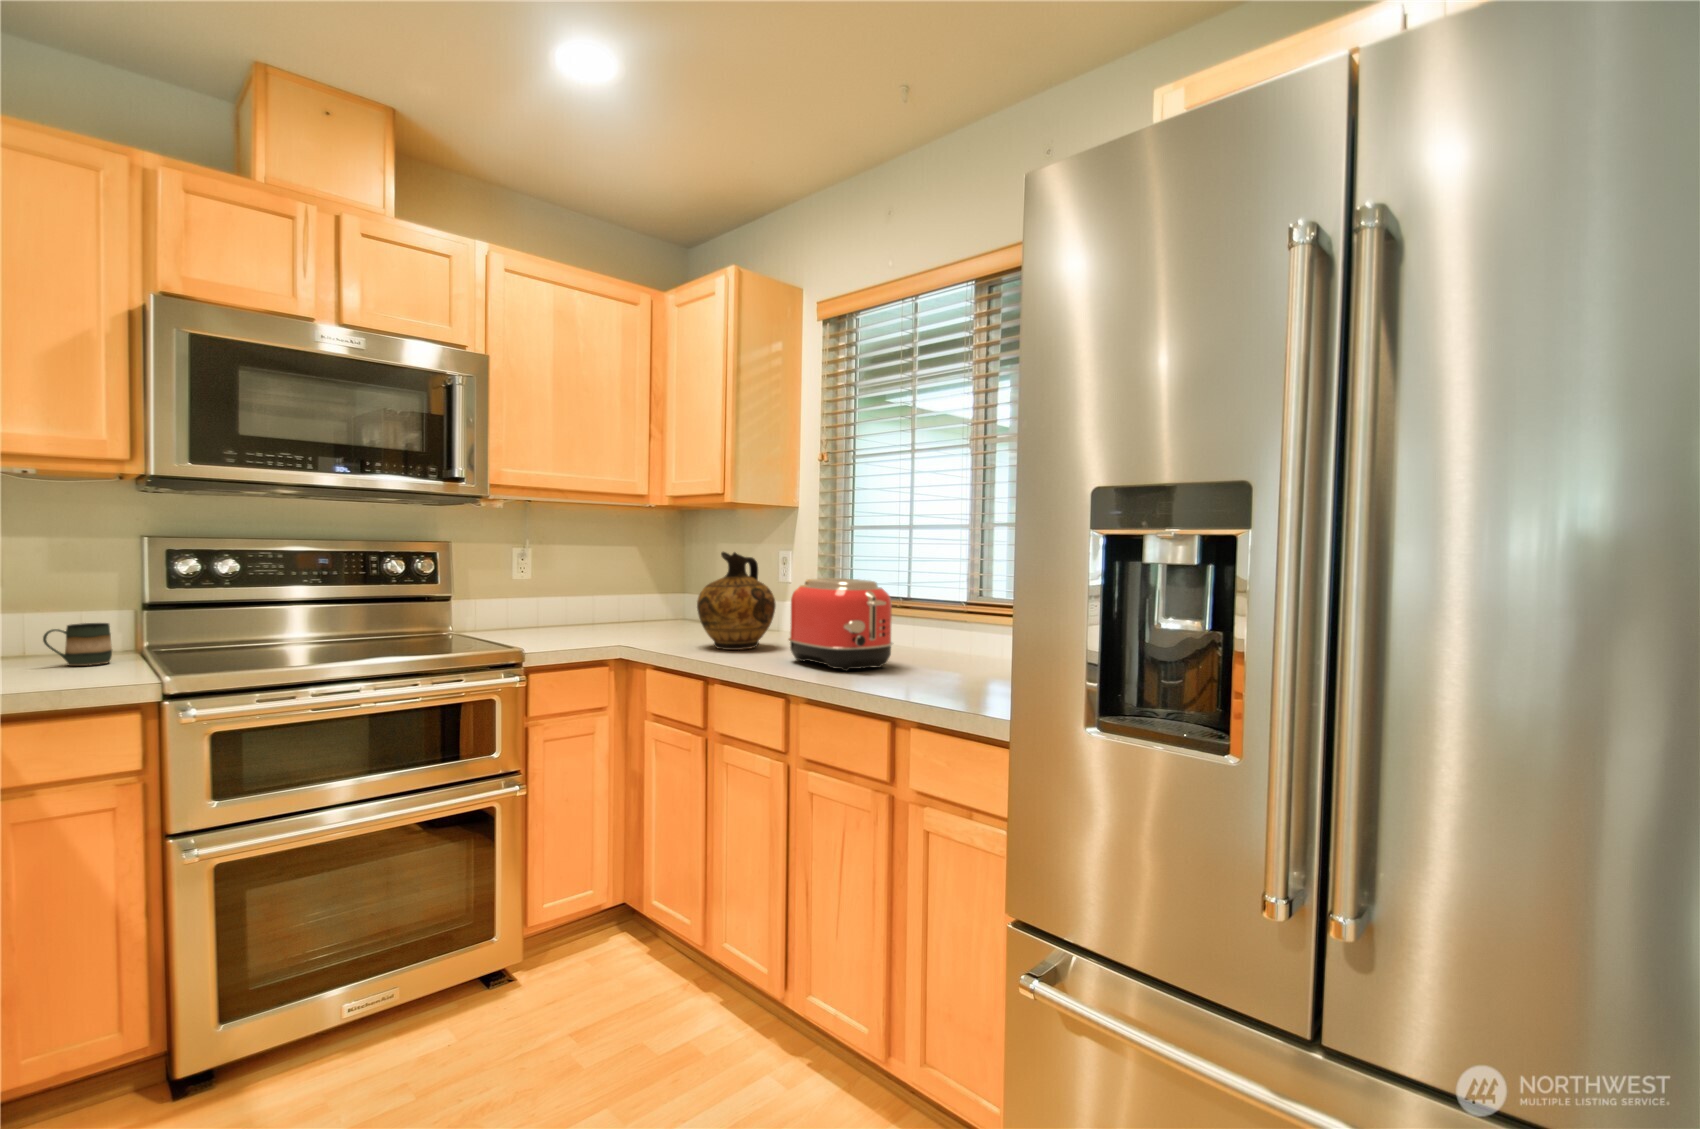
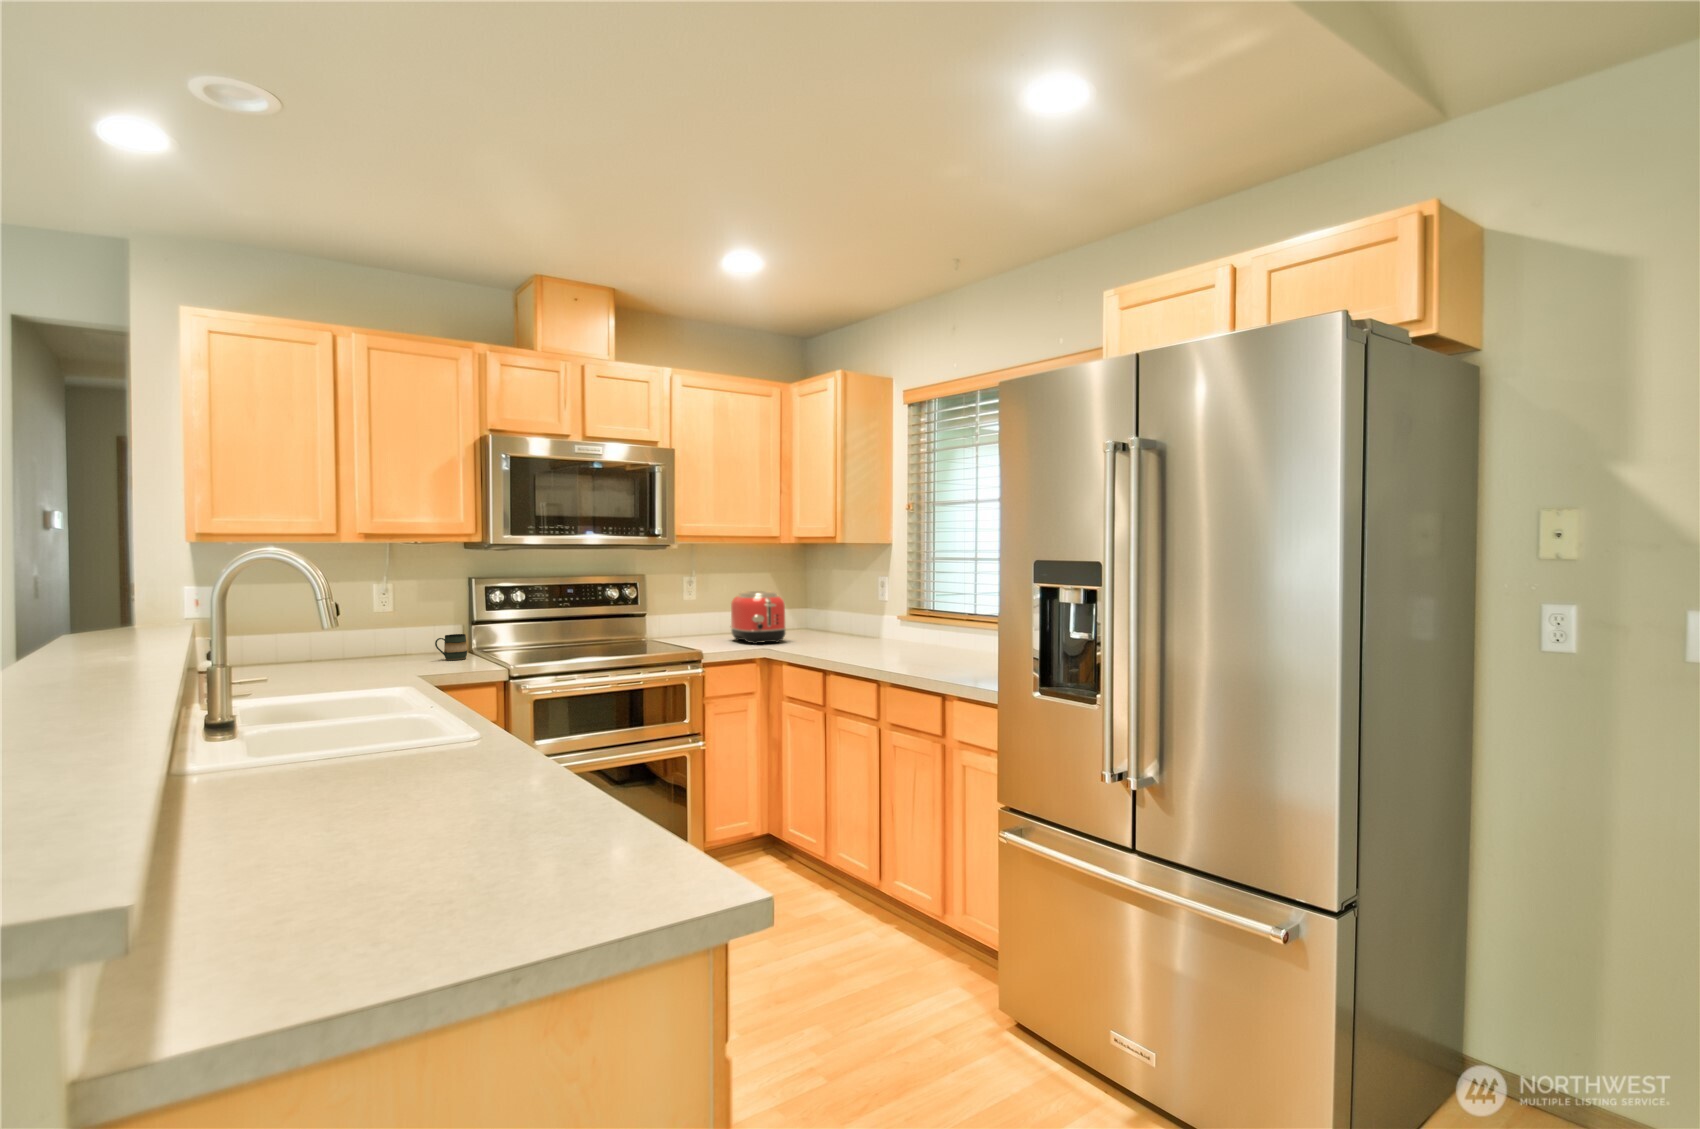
ceramic jug: present [697,552,776,650] -> none [818,581,873,651]
toaster: present [789,578,893,671] -> present [731,591,786,644]

